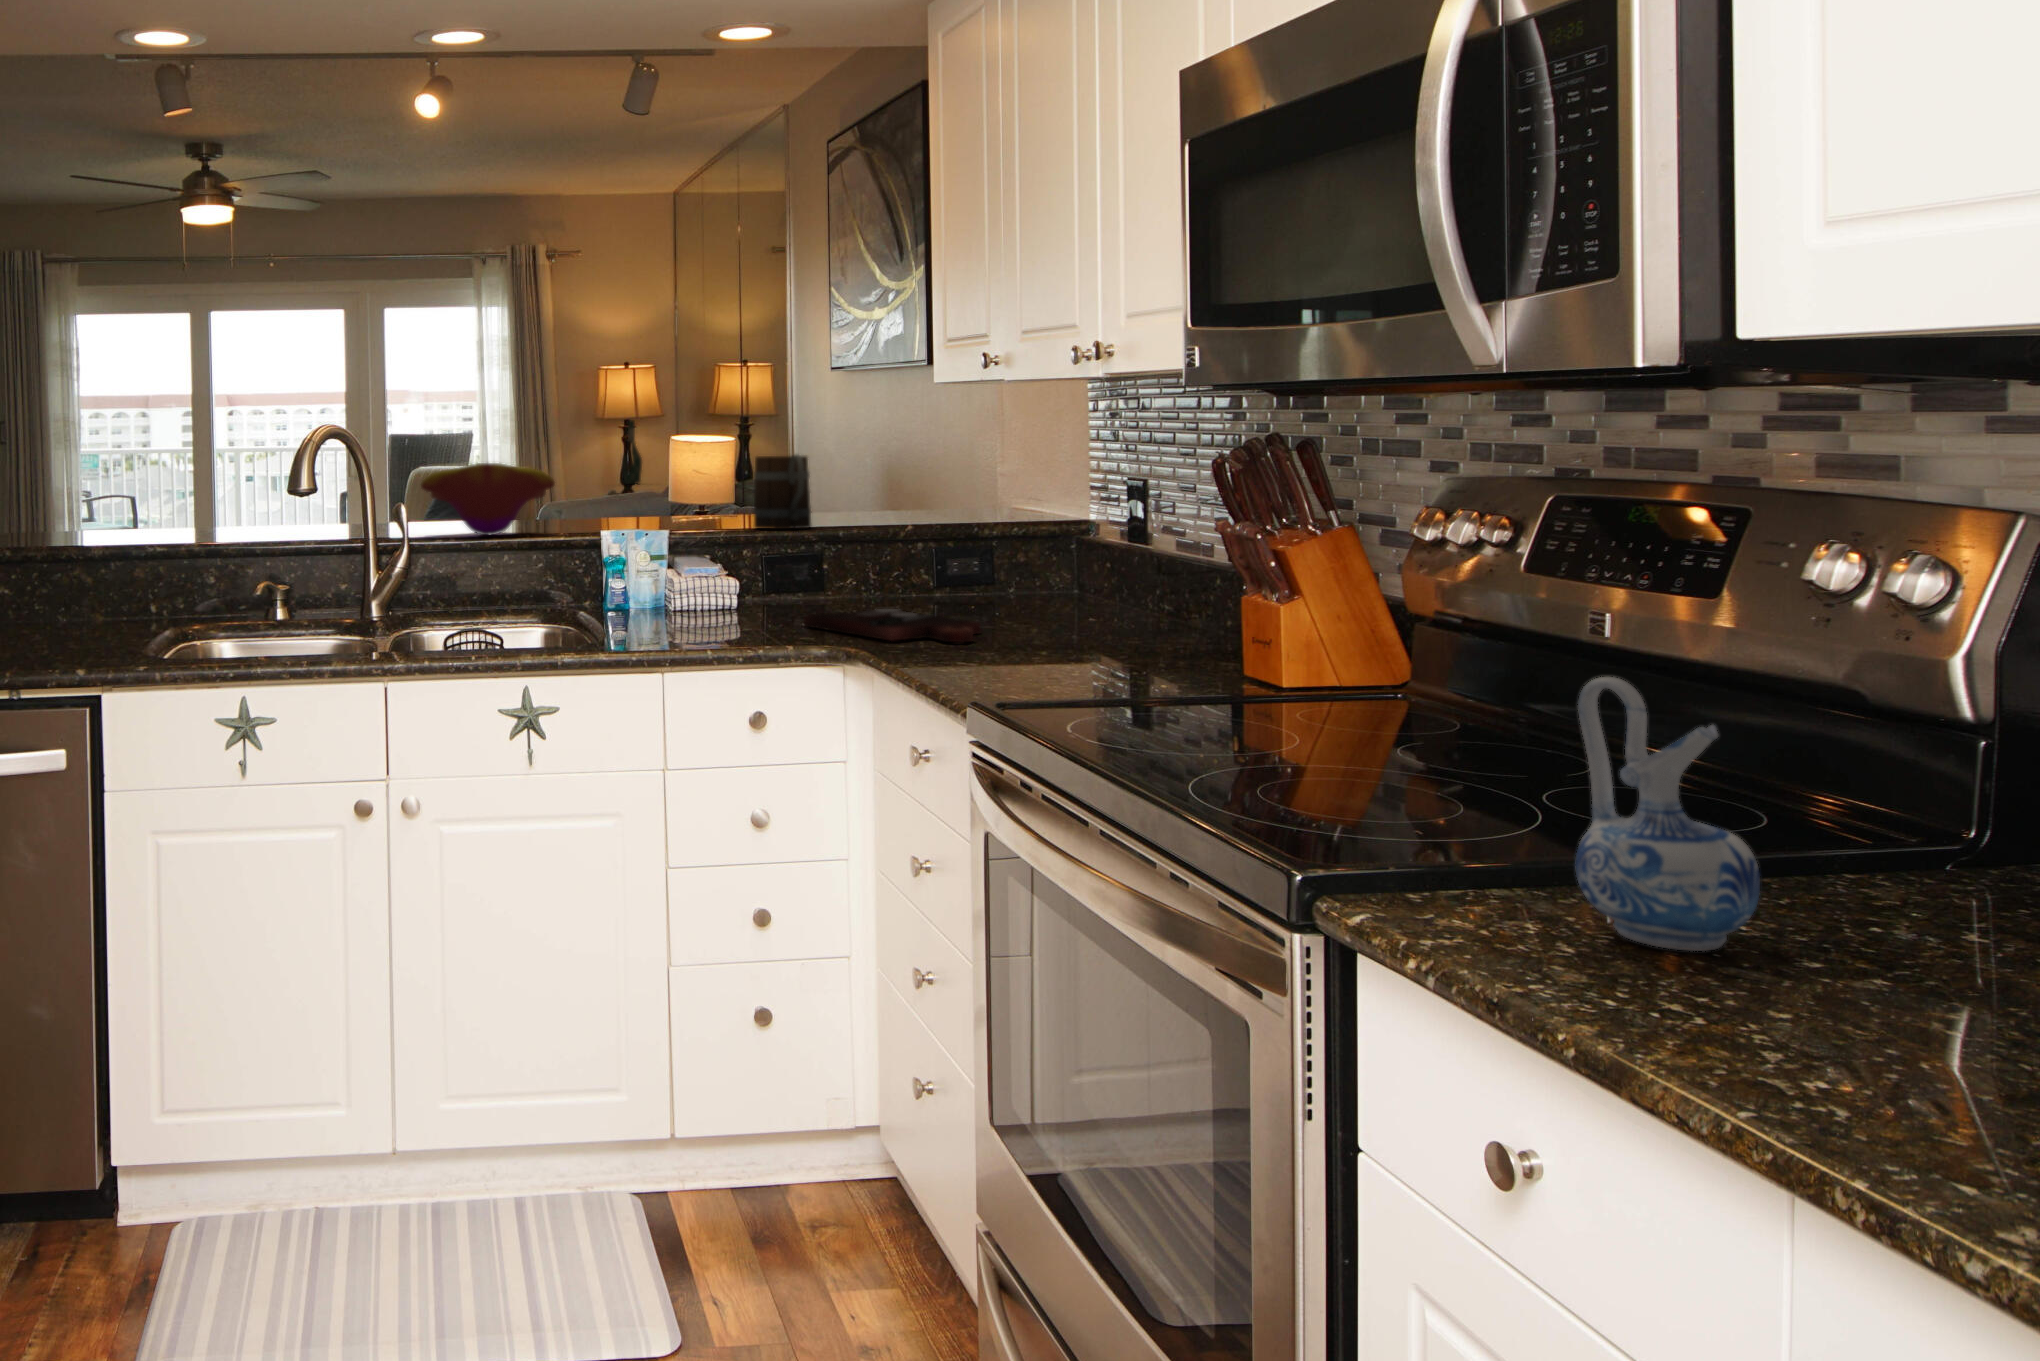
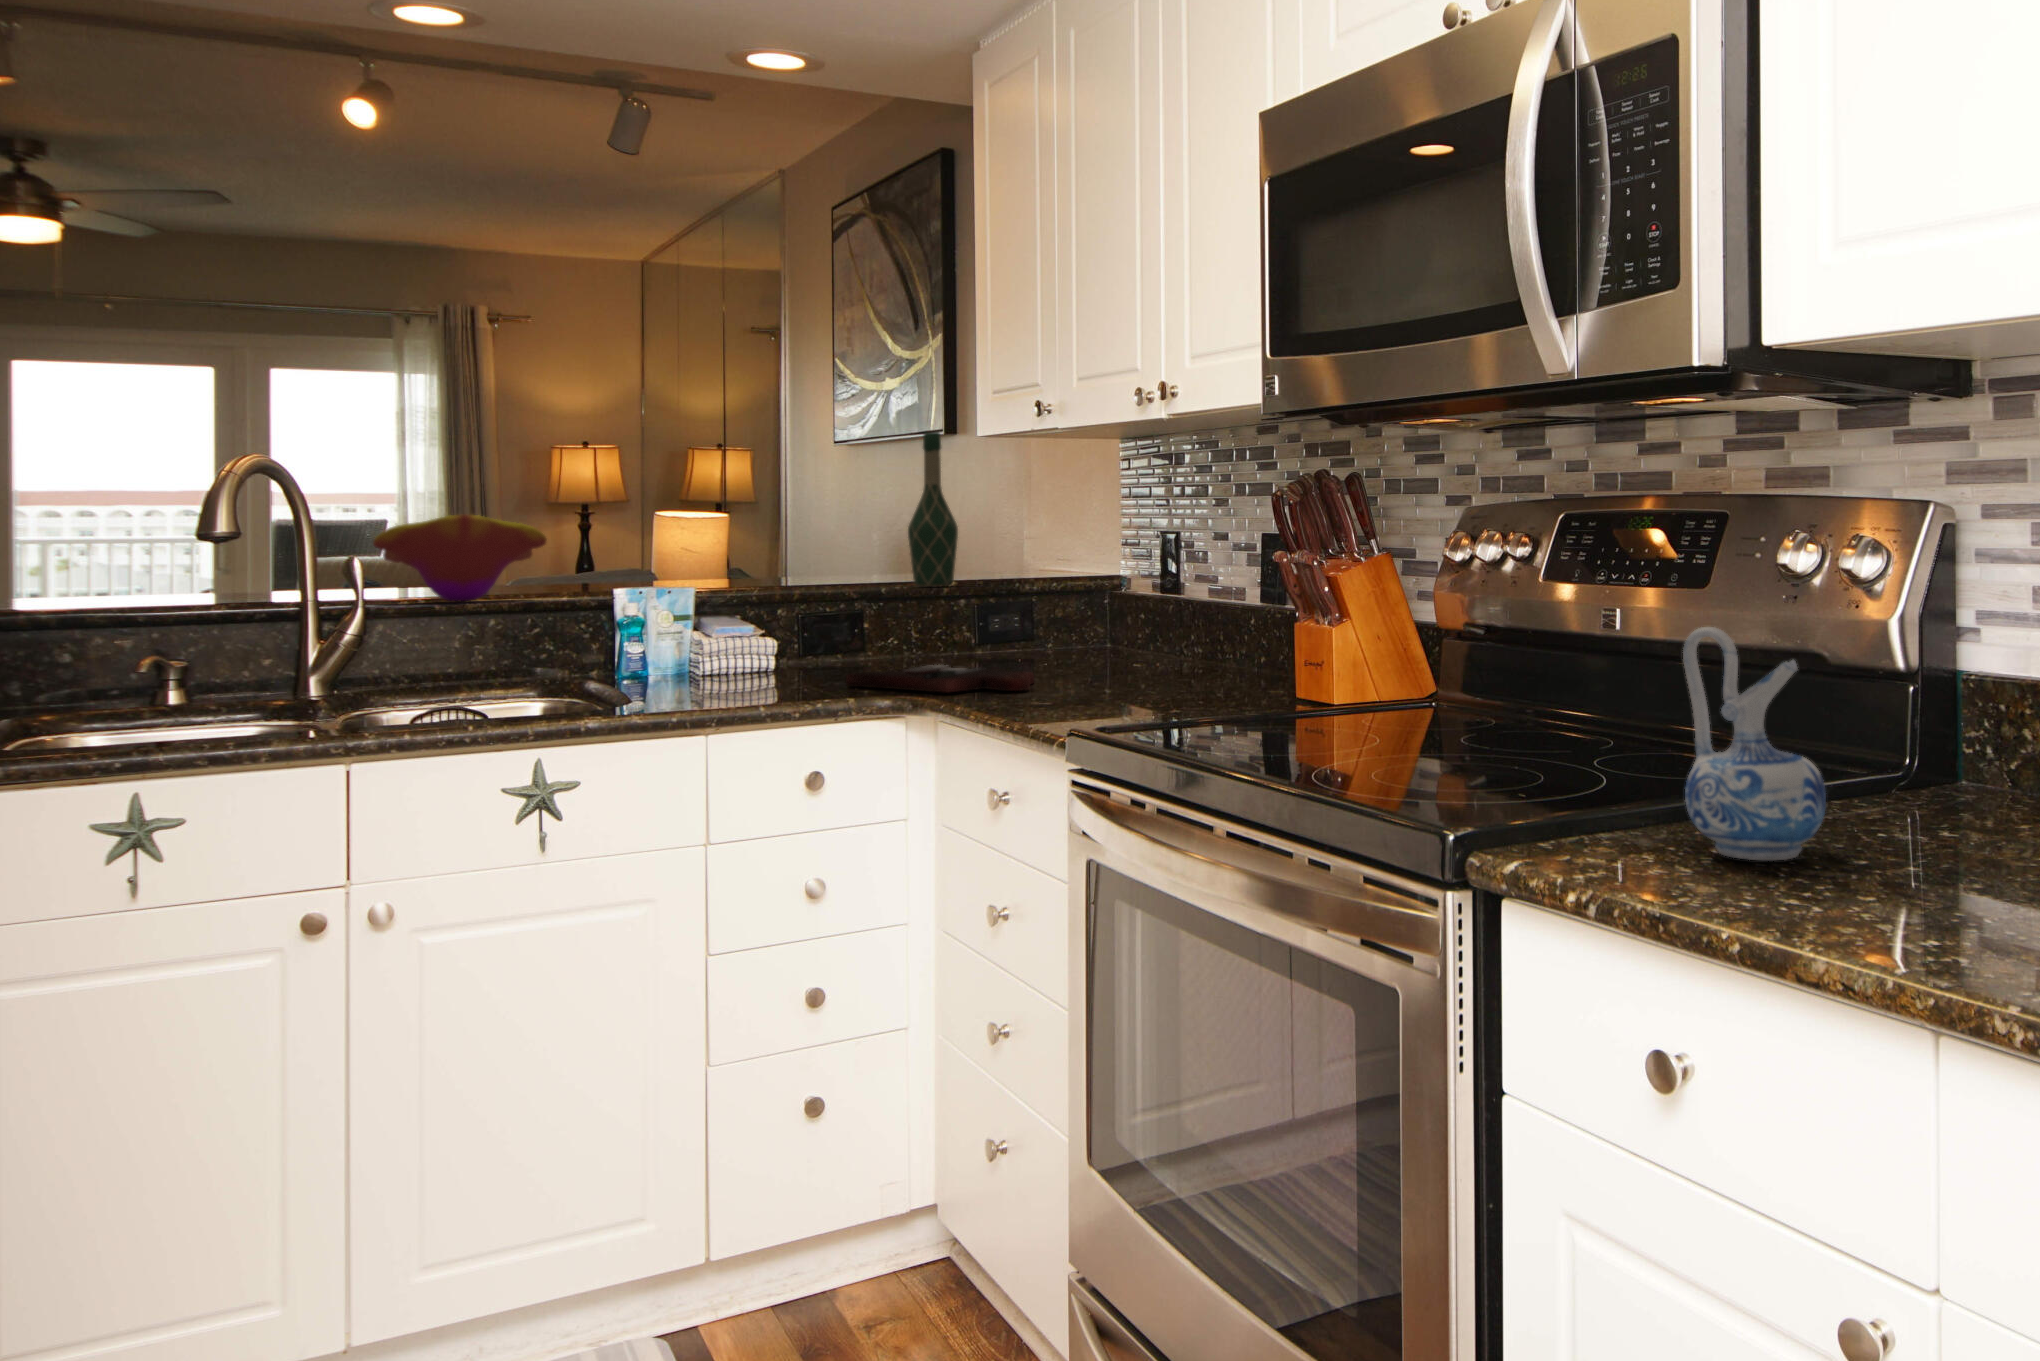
wine bottle: present [622,420,642,484] -> present [908,432,958,587]
mug: present [754,455,811,529] -> none [779,510,841,591]

